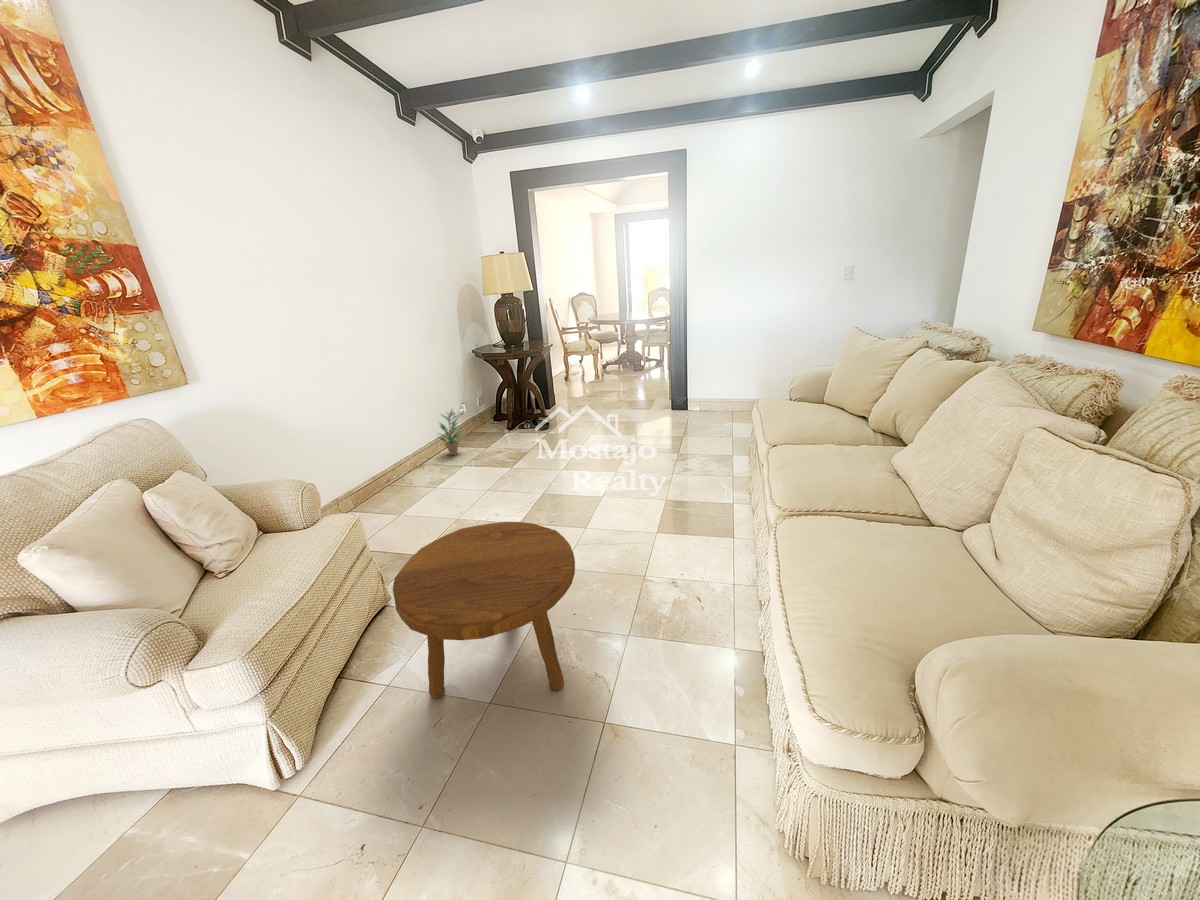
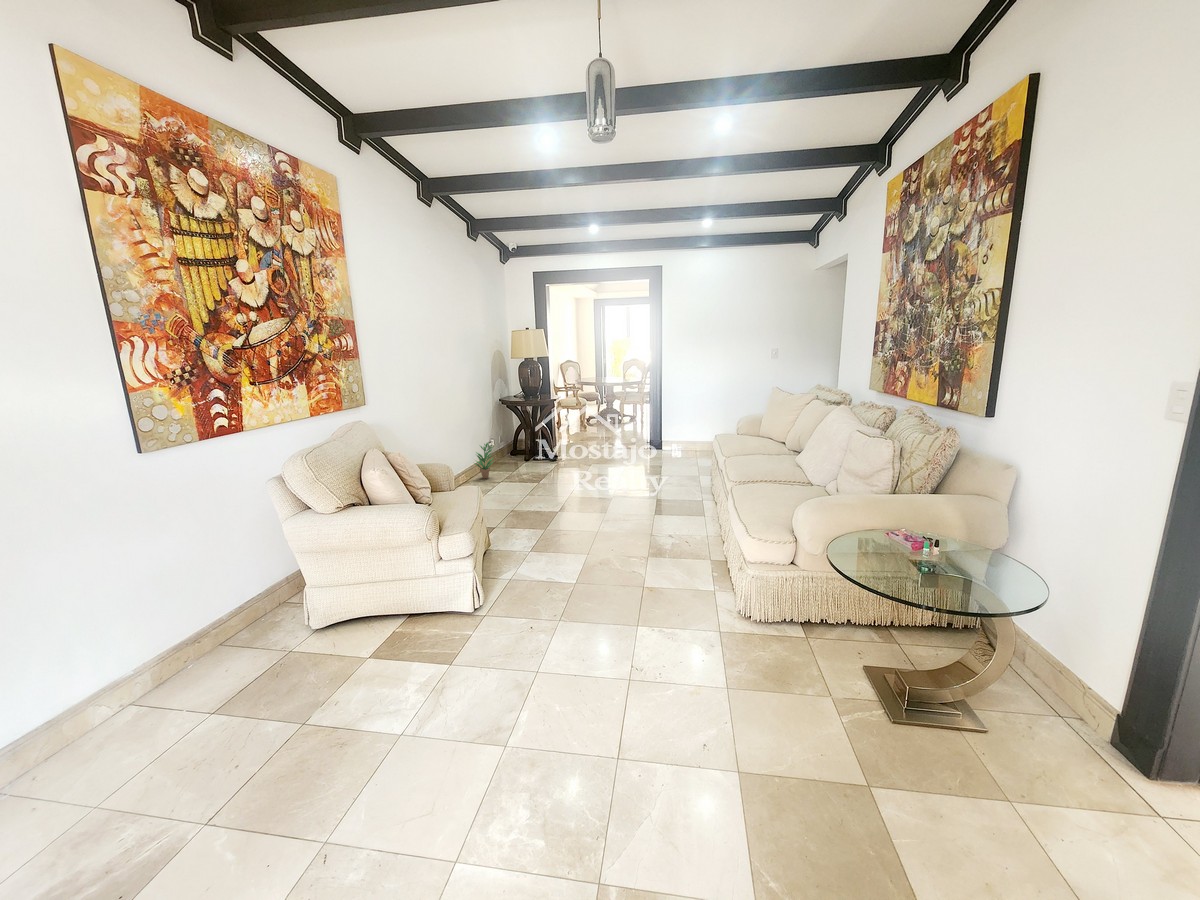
footstool: present [393,522,575,699] -> none [525,491,627,585]

